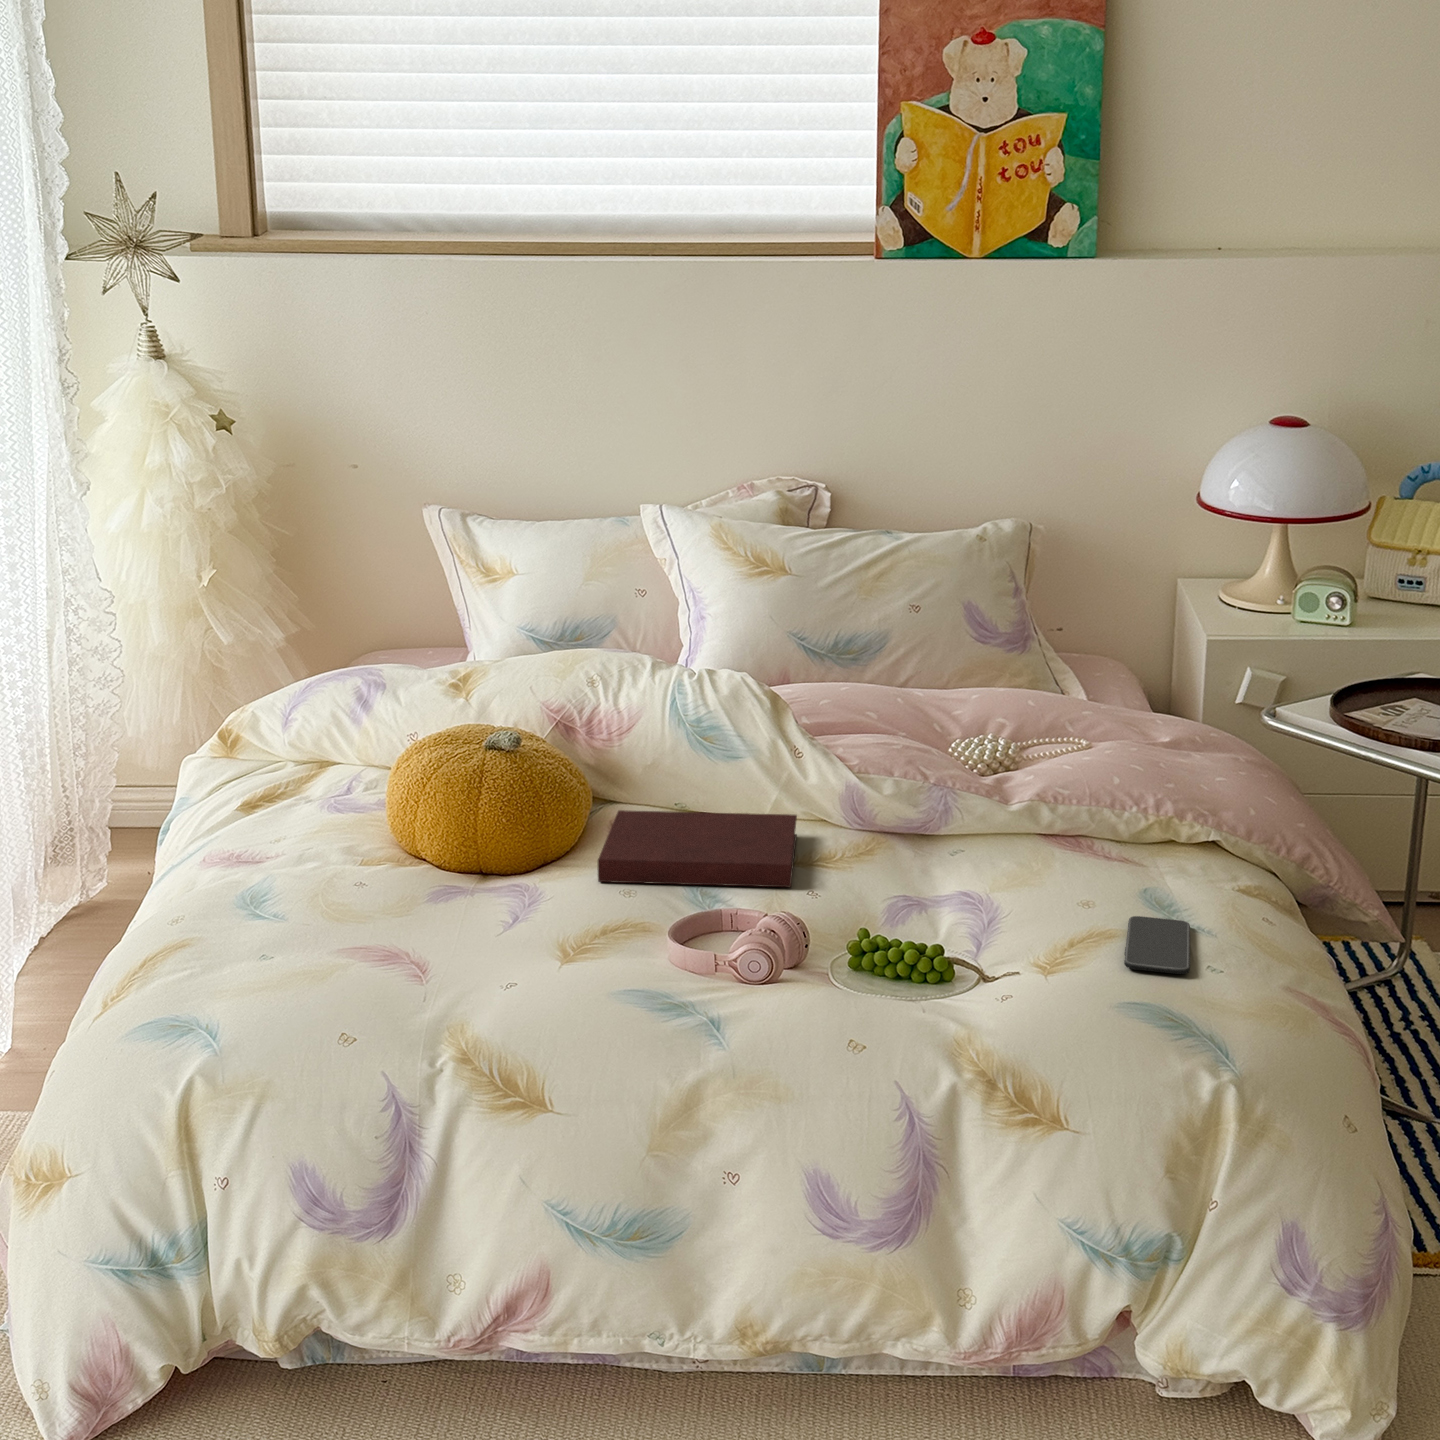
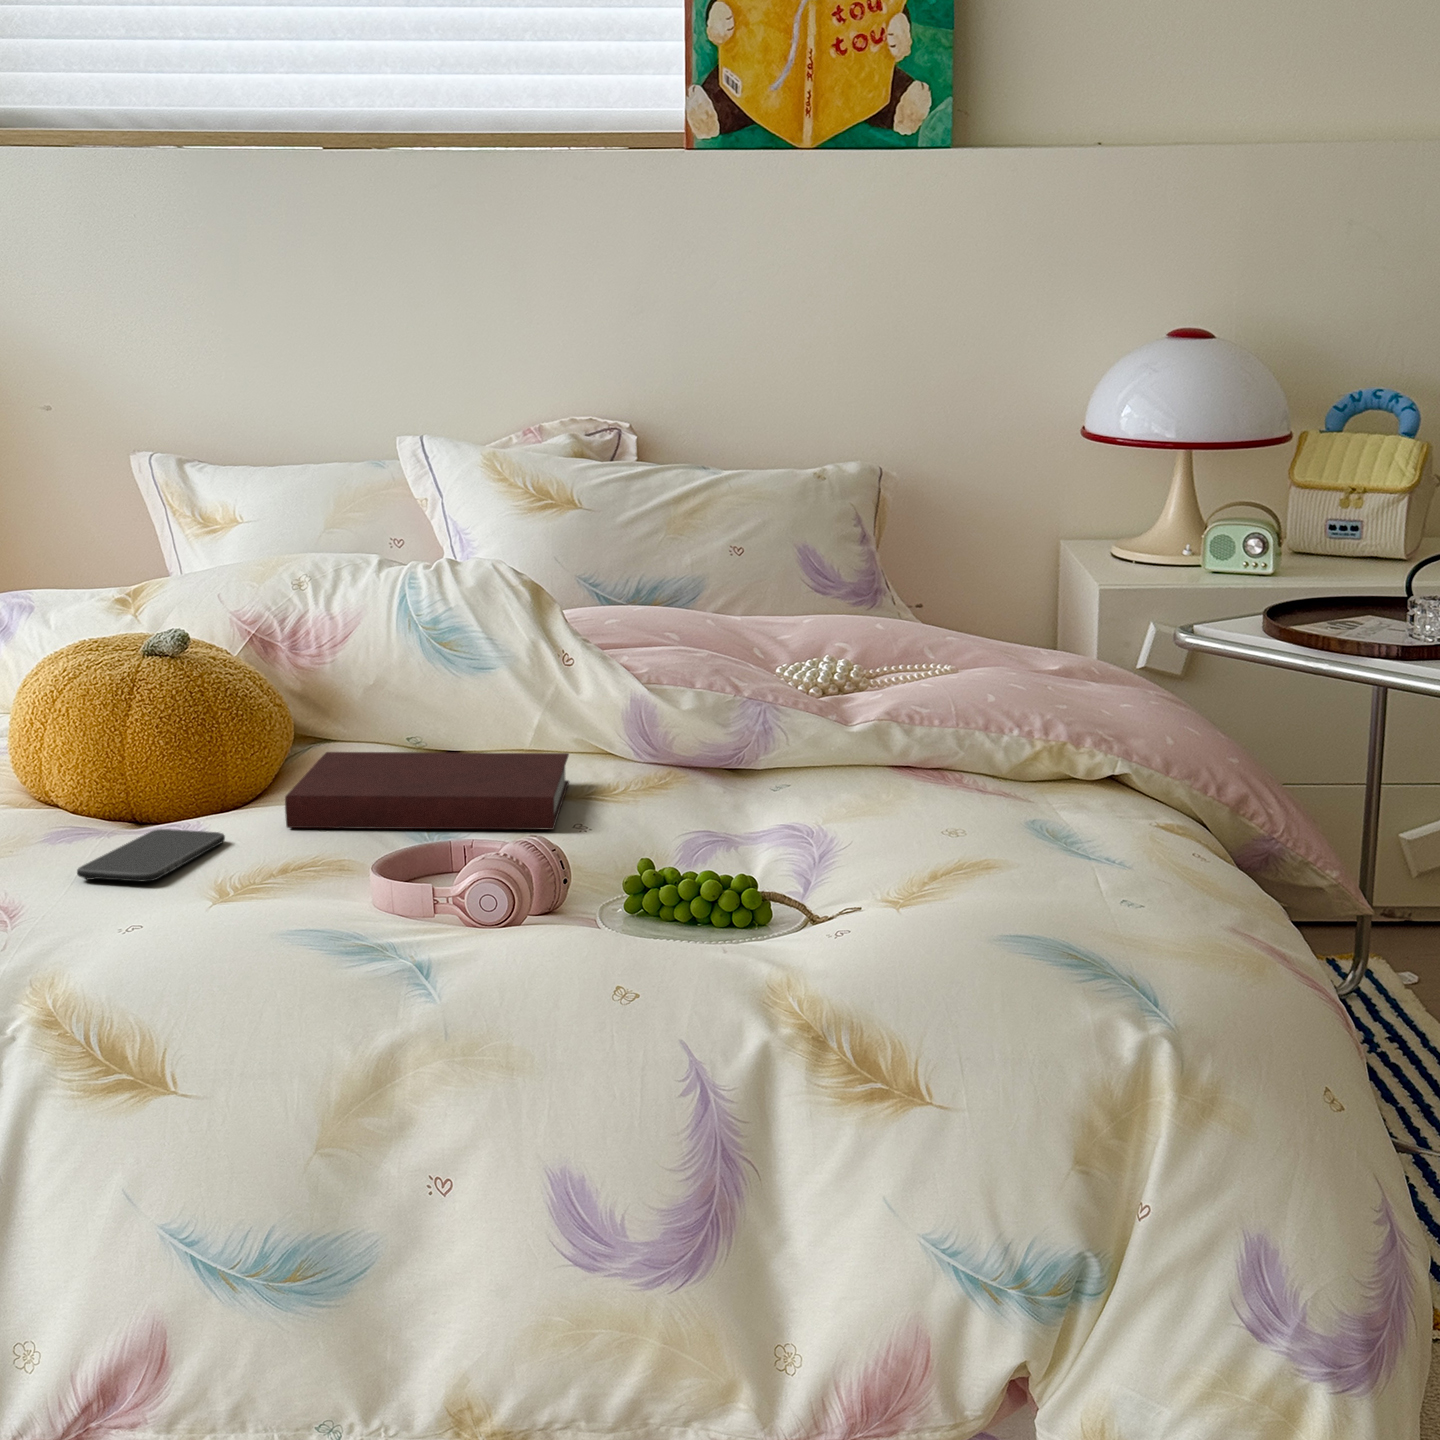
smartphone: present [1124,916,1190,974] -> present [77,829,225,881]

